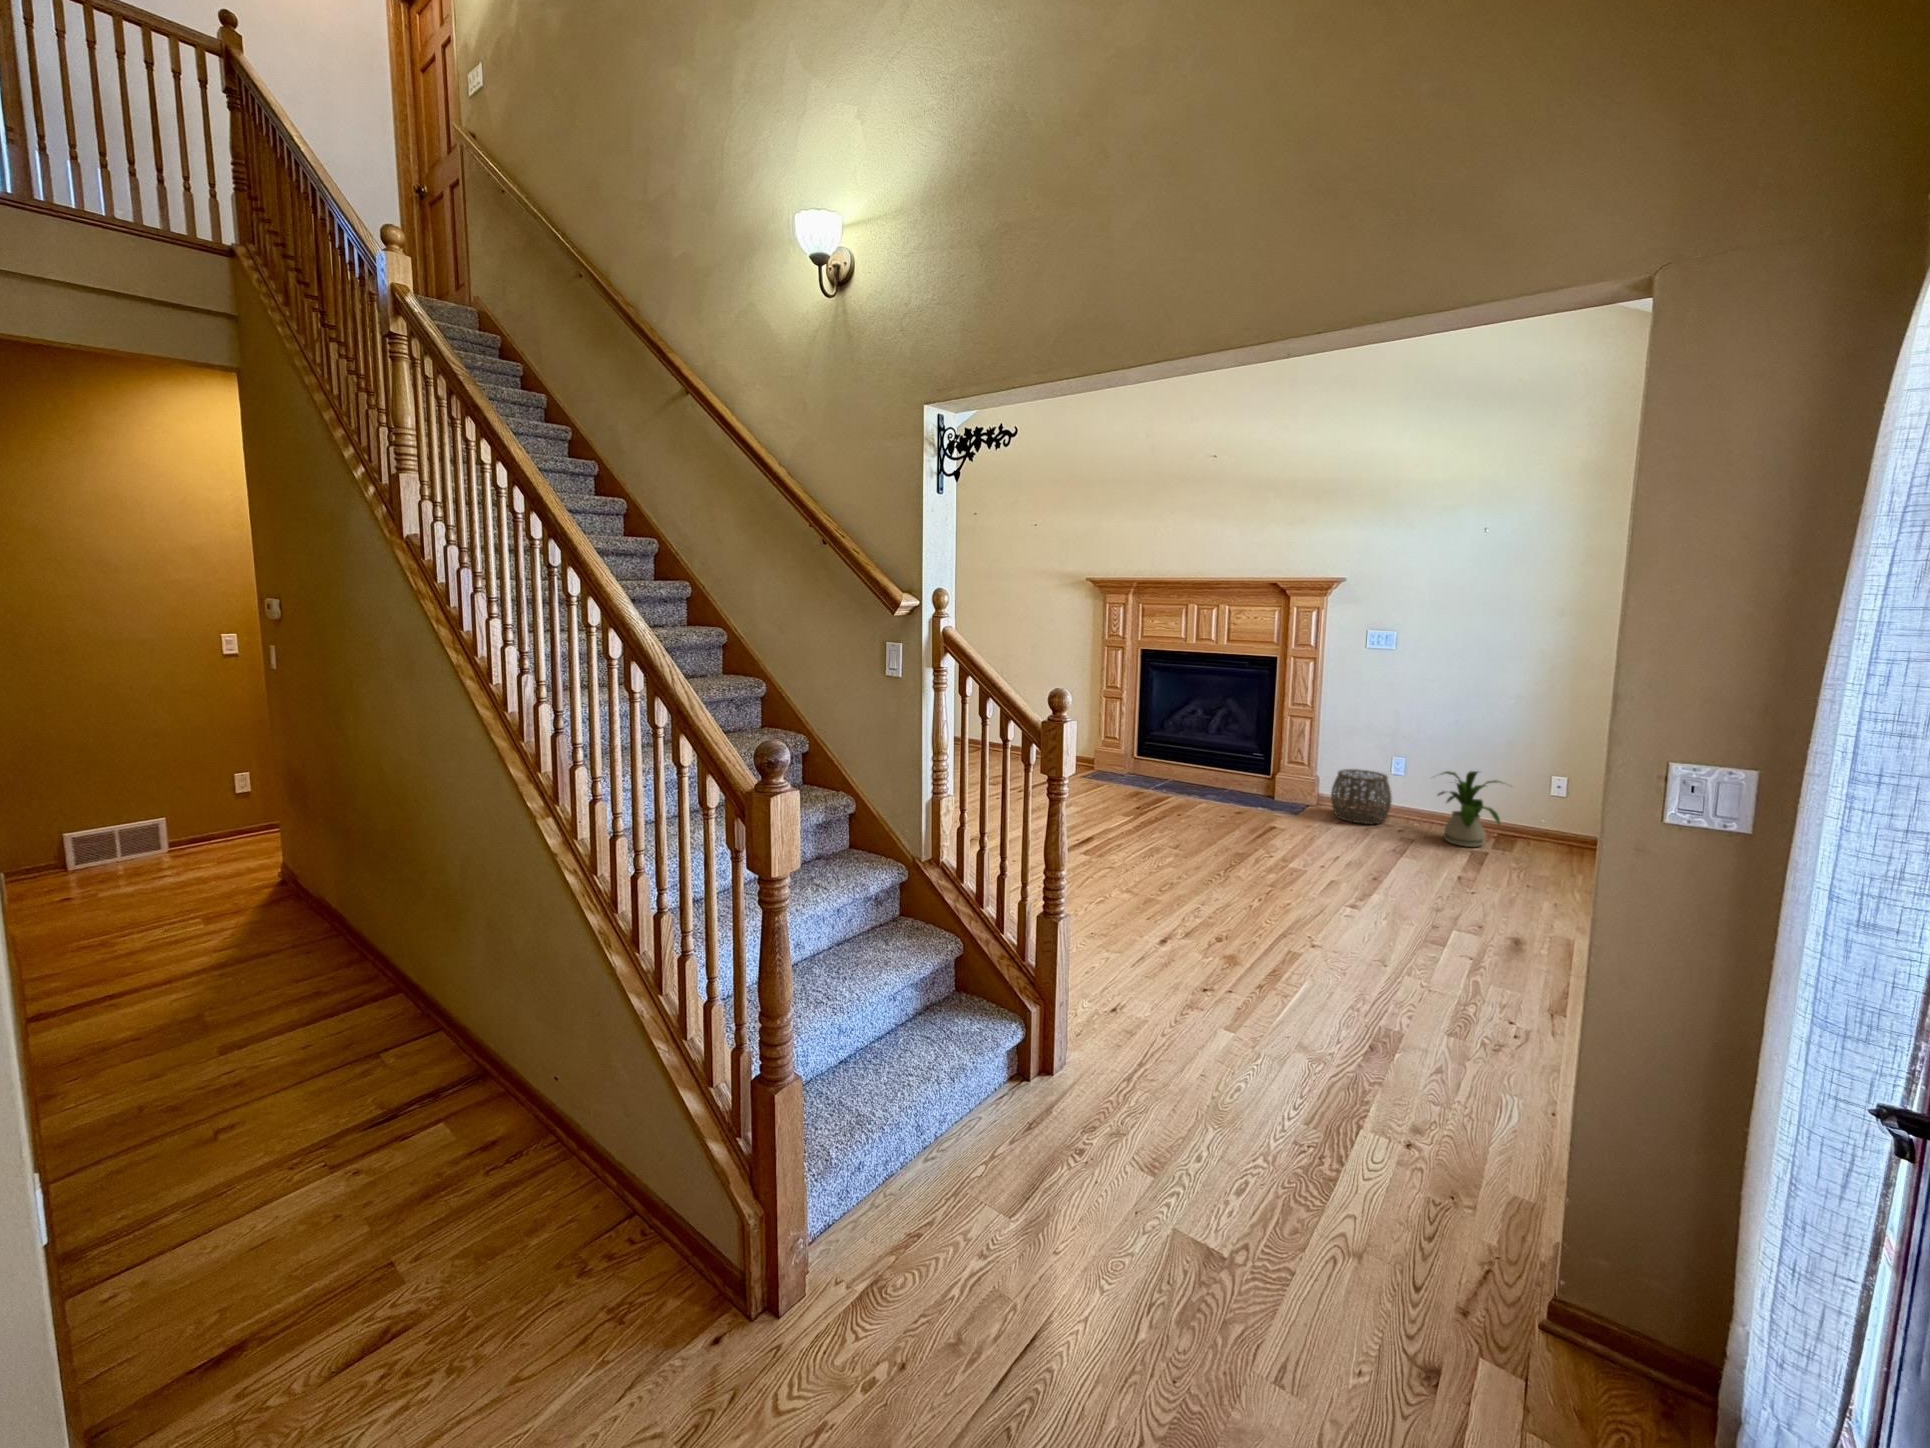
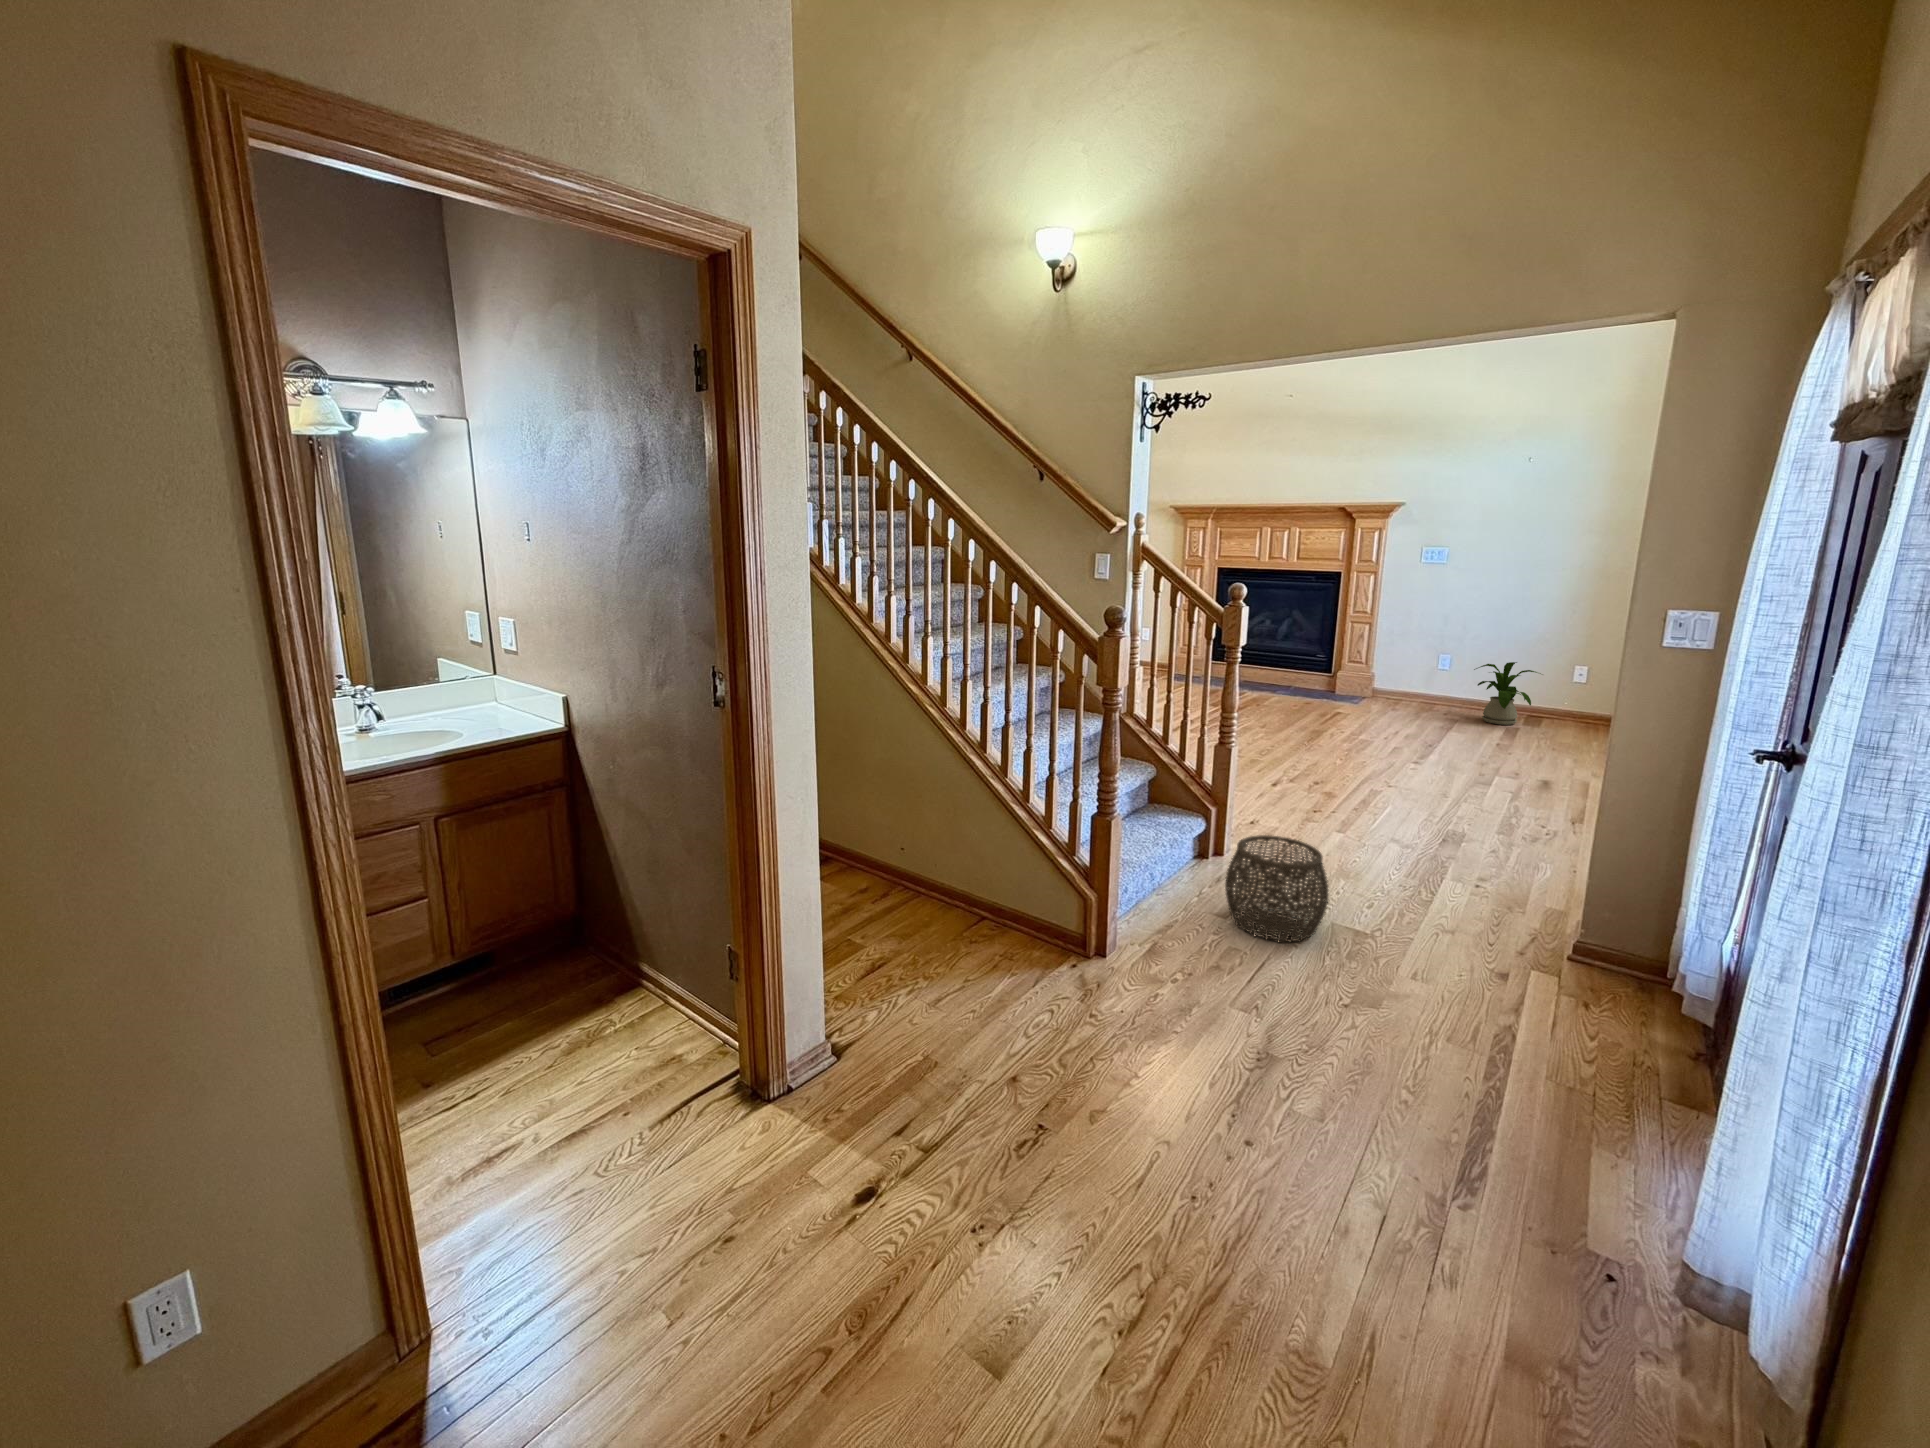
woven basket: present [1331,769,1392,824] -> present [1225,835,1329,942]

